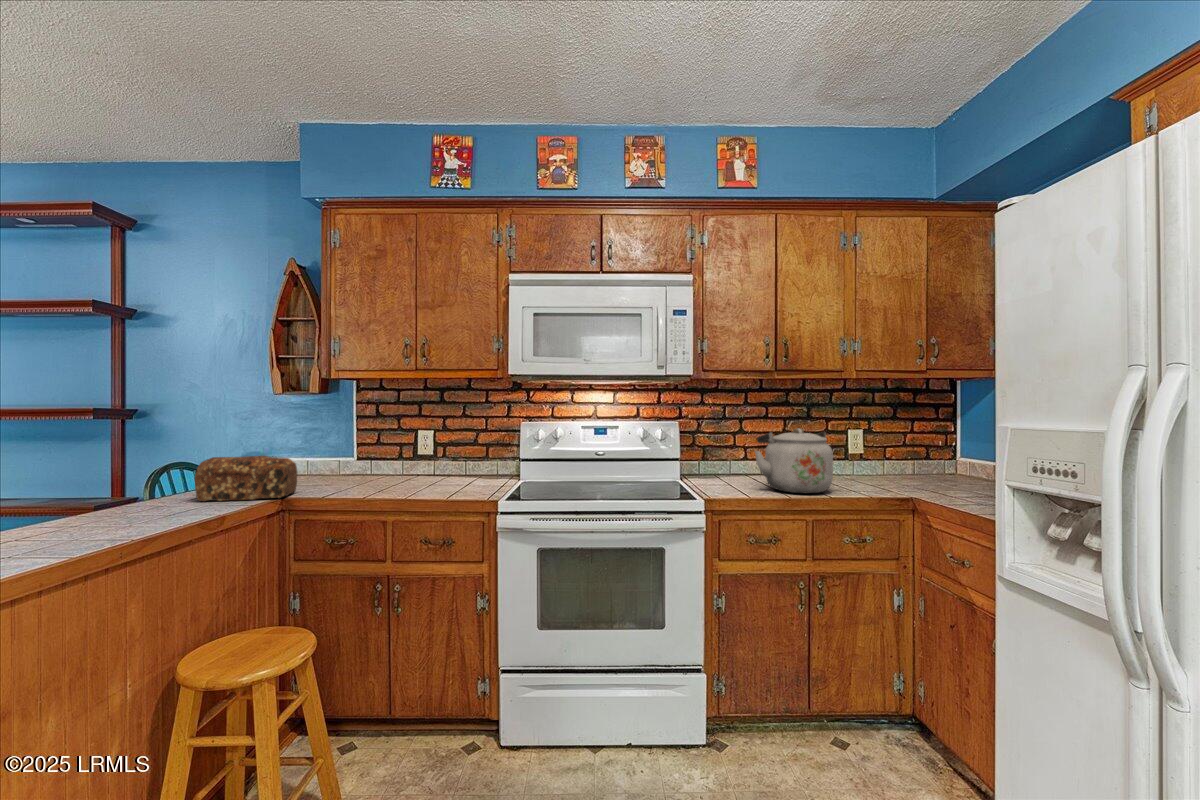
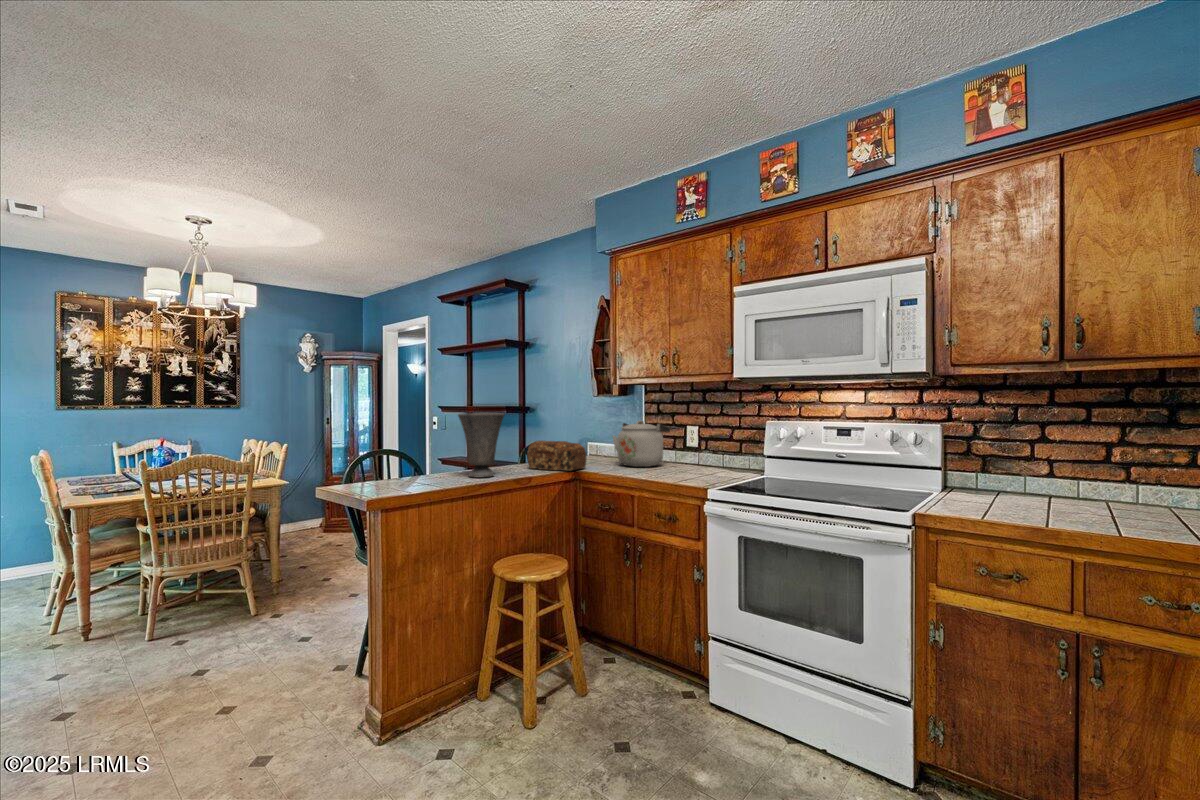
vase: none [67,416,173,529] -> present [458,413,505,478]
kettle: present [755,428,833,493] -> present [613,421,670,467]

